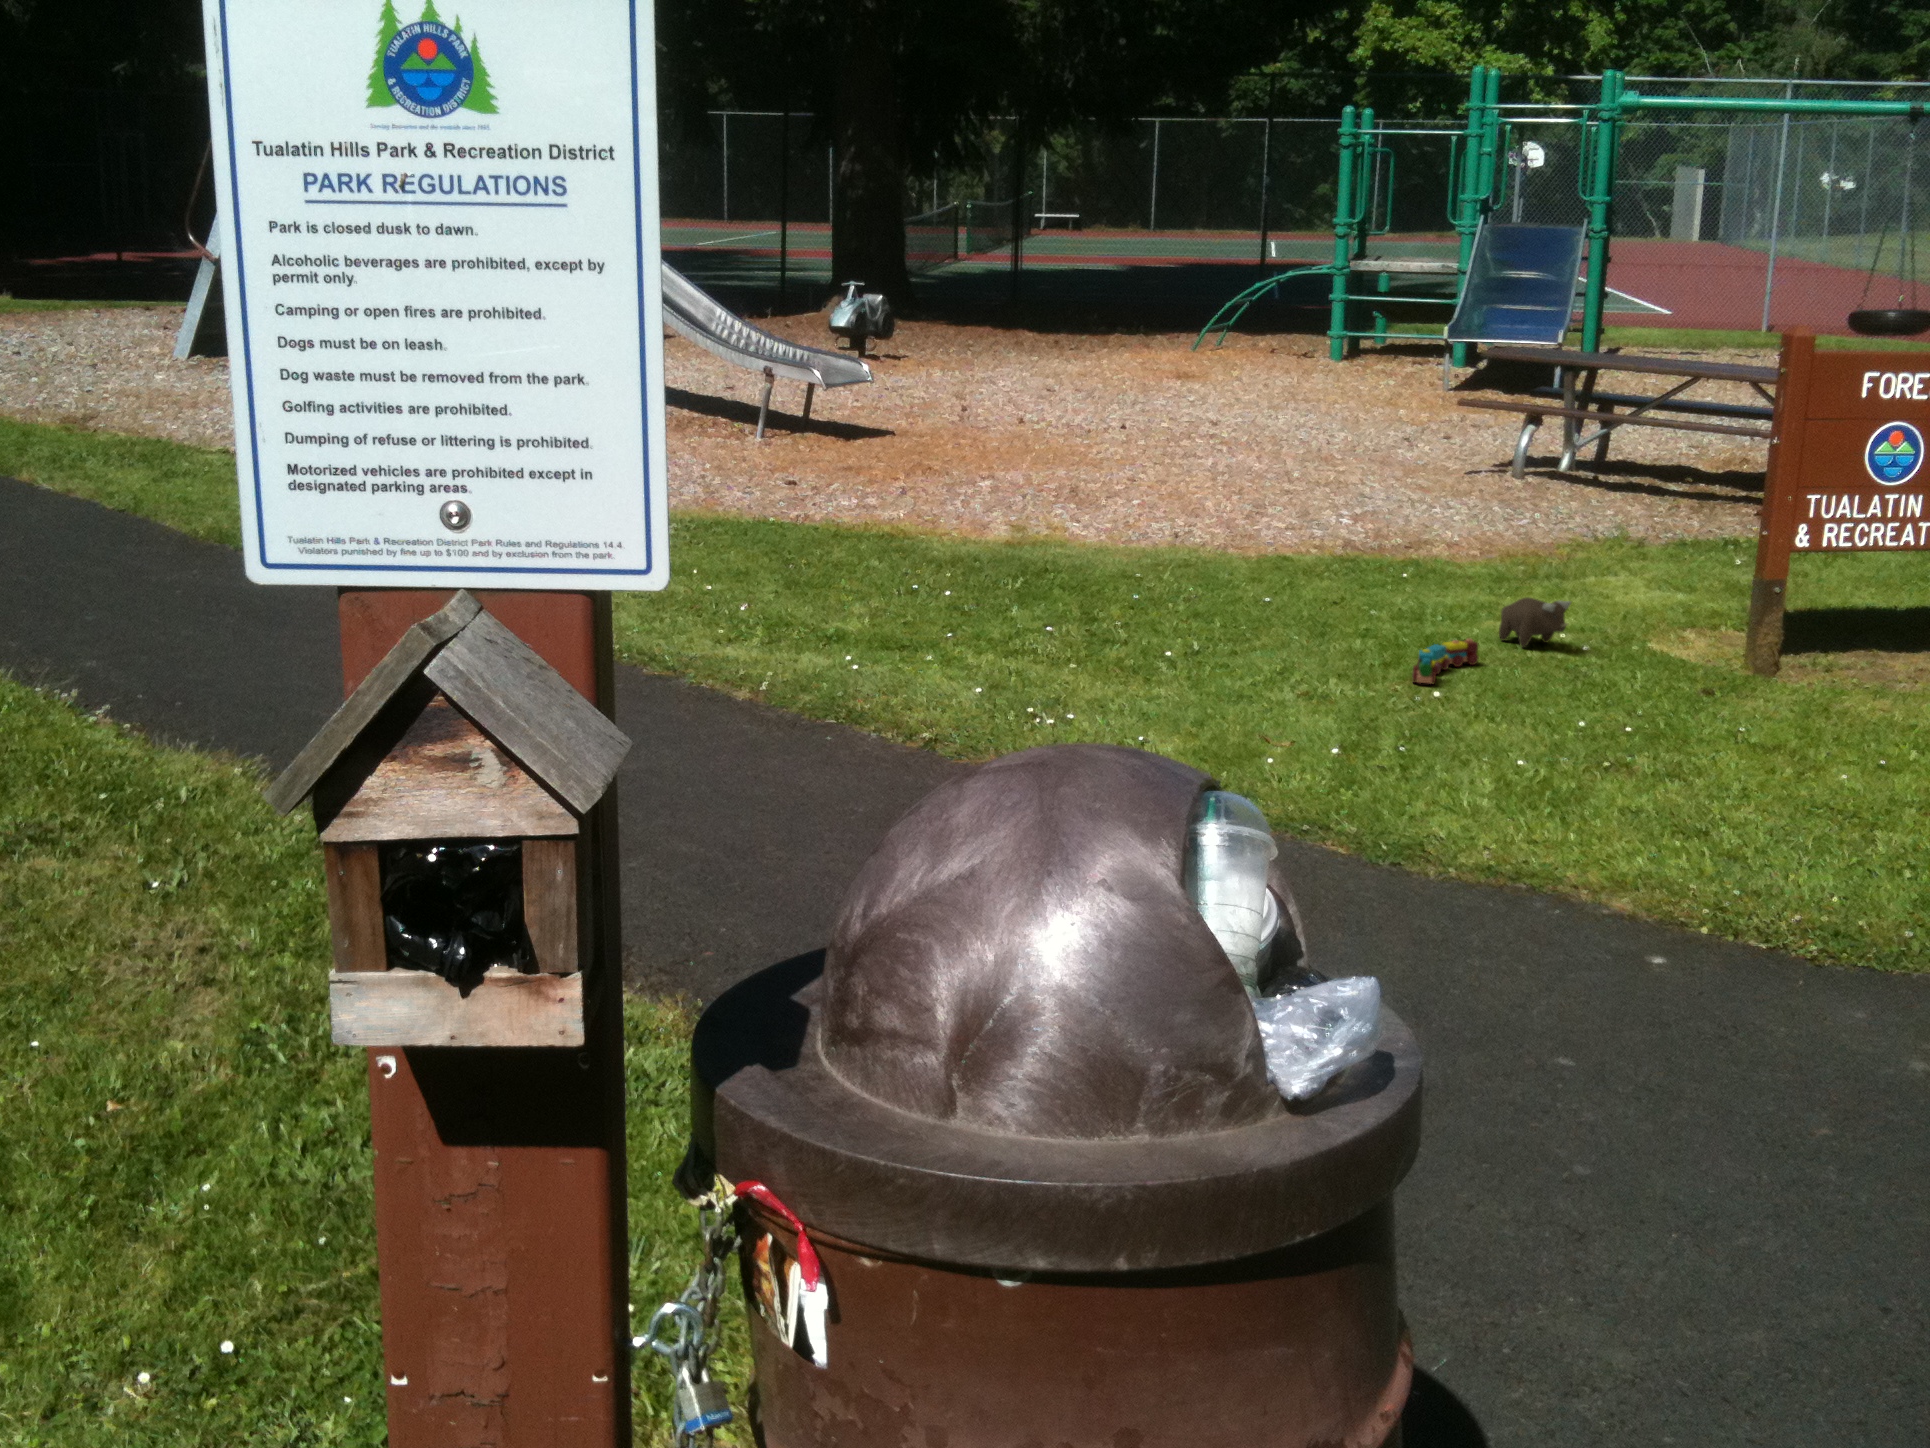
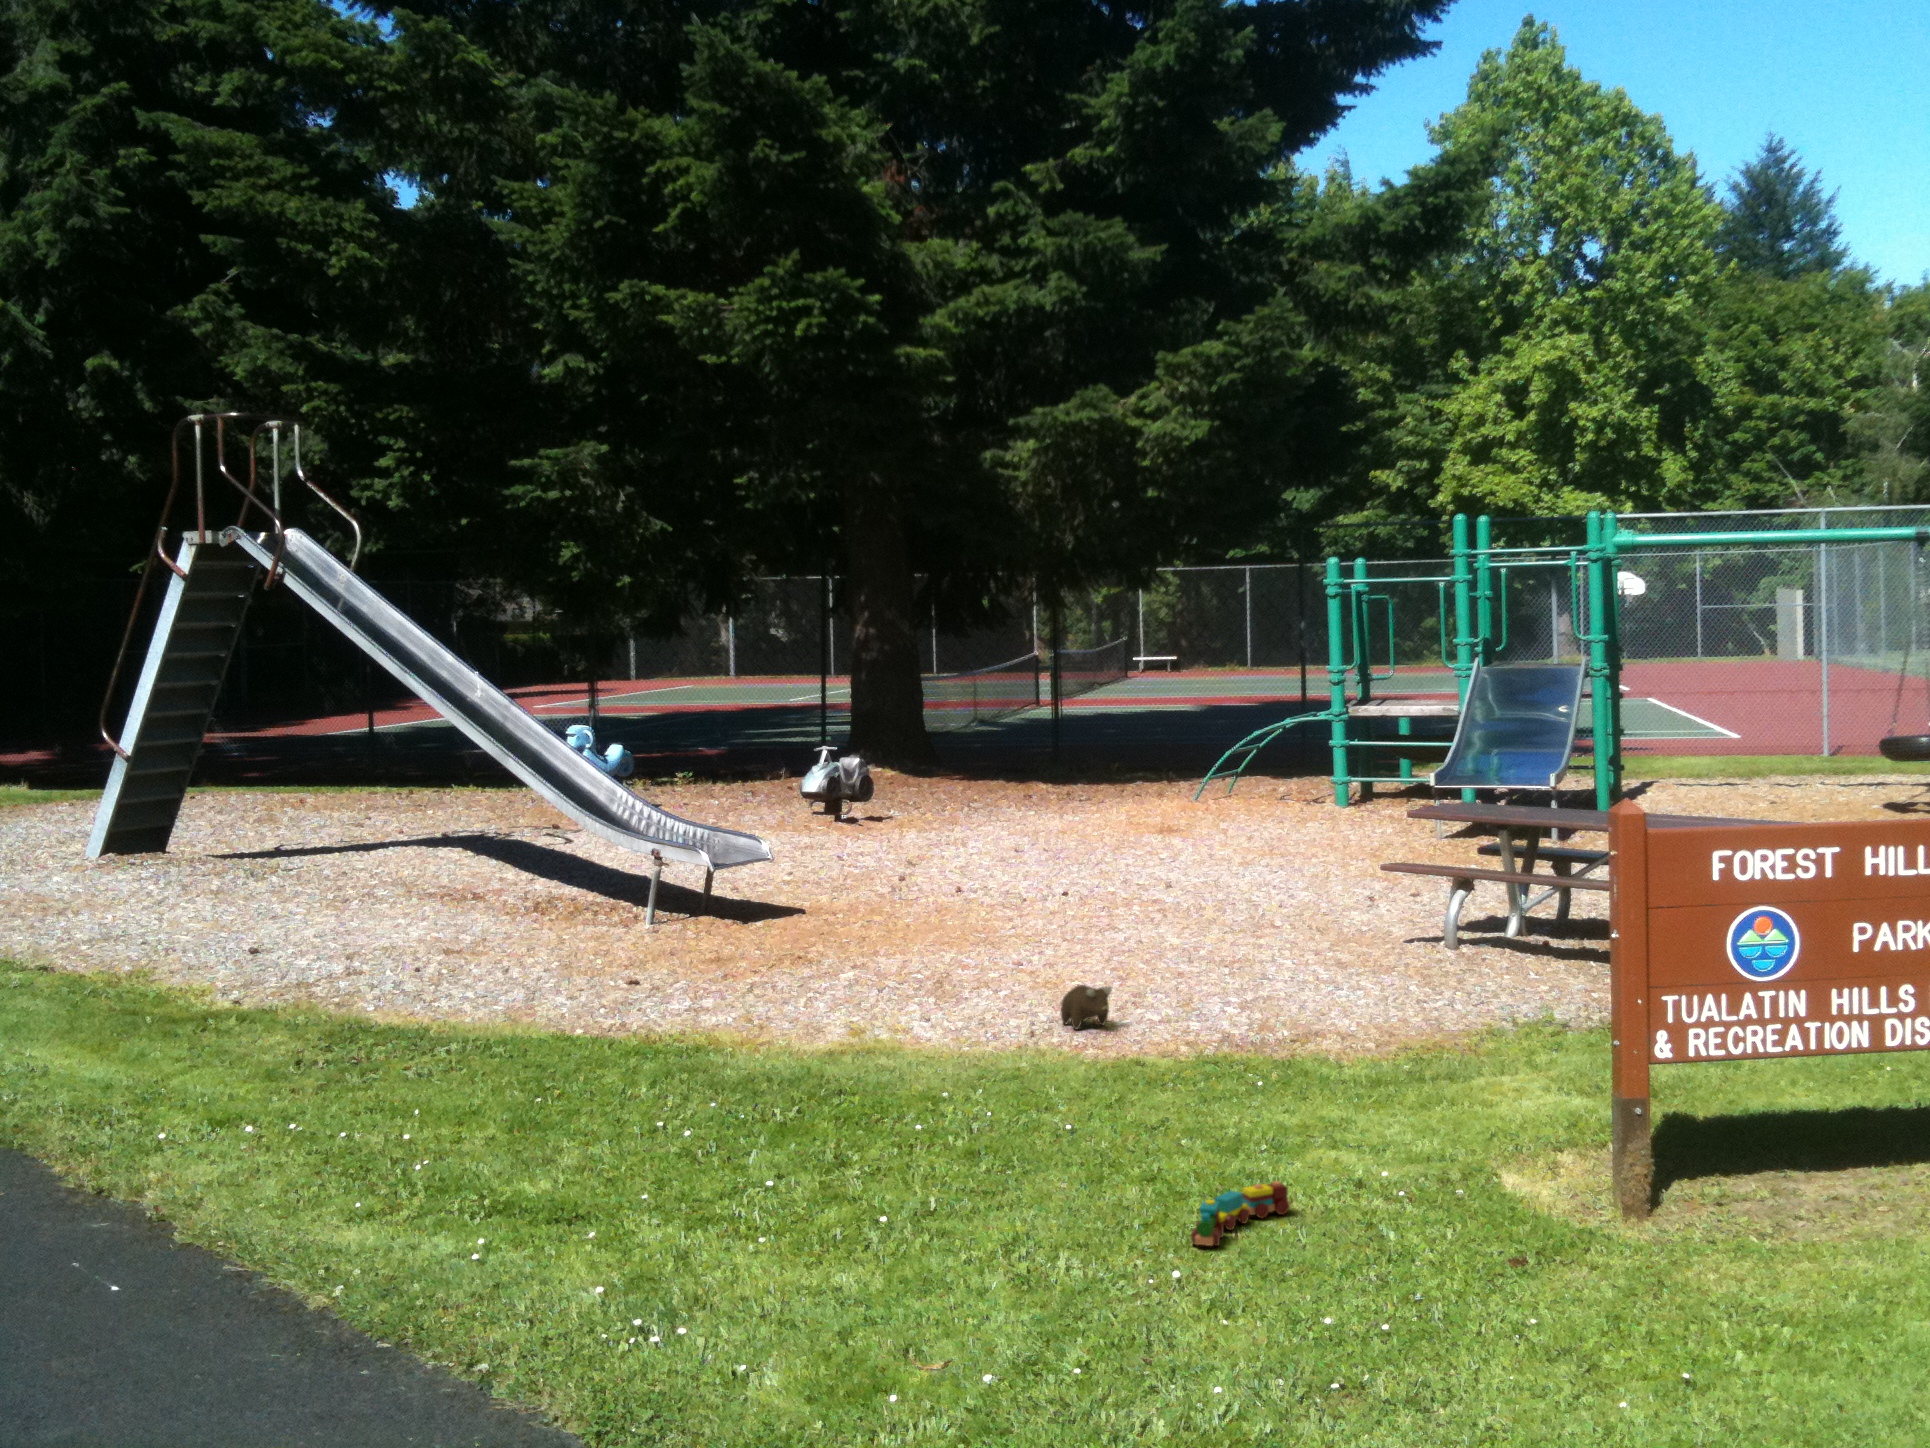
plush toy: present [1499,597,1571,648] -> present [1061,985,1112,1029]

